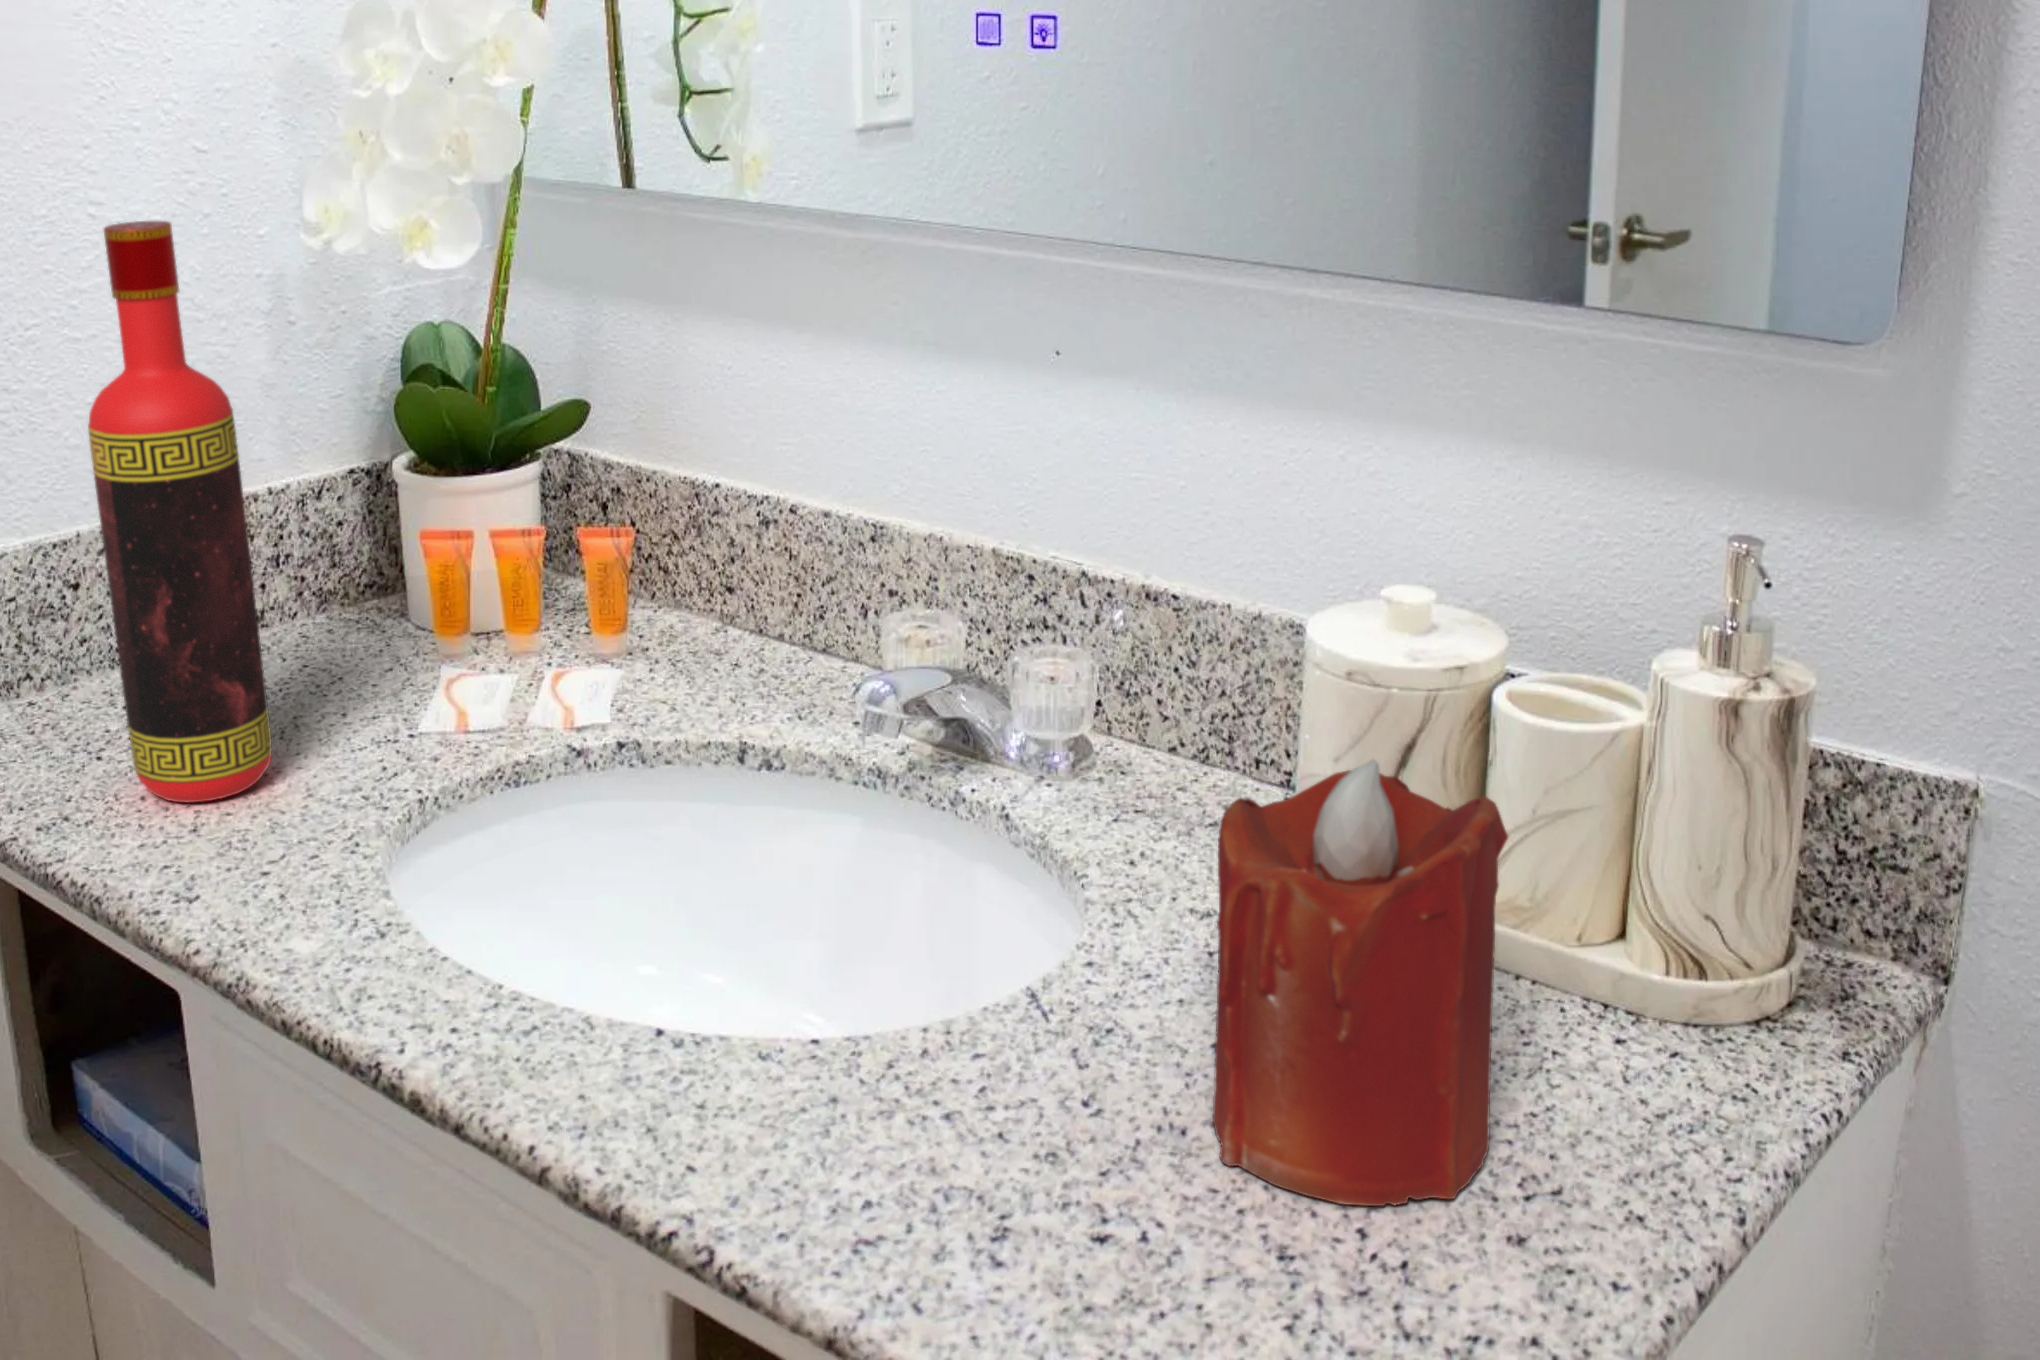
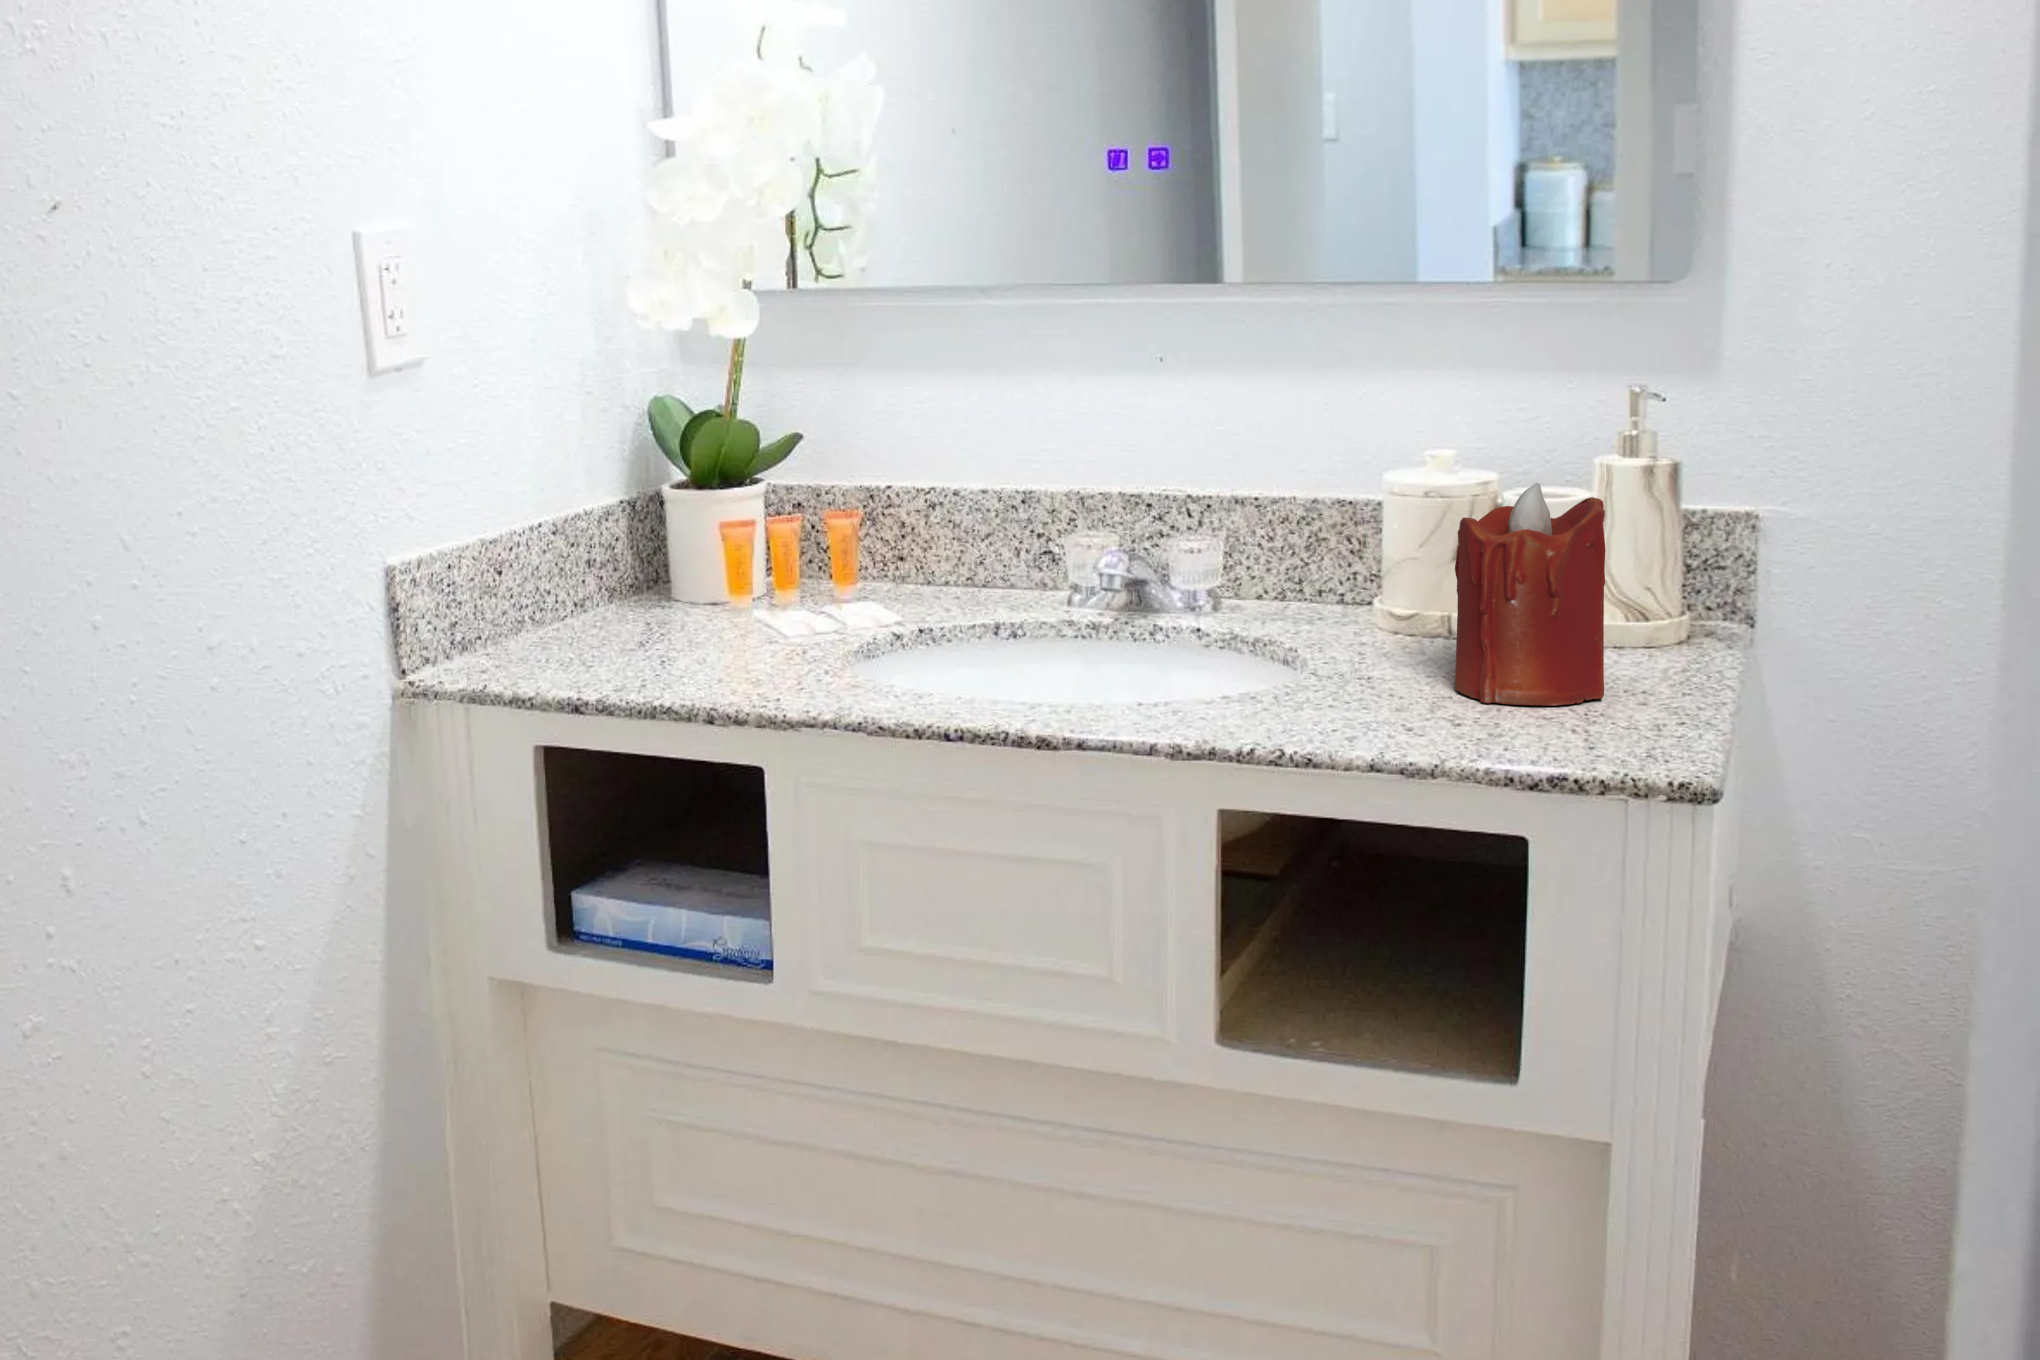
bottle: present [88,221,272,802] -> none [629,288,732,671]

